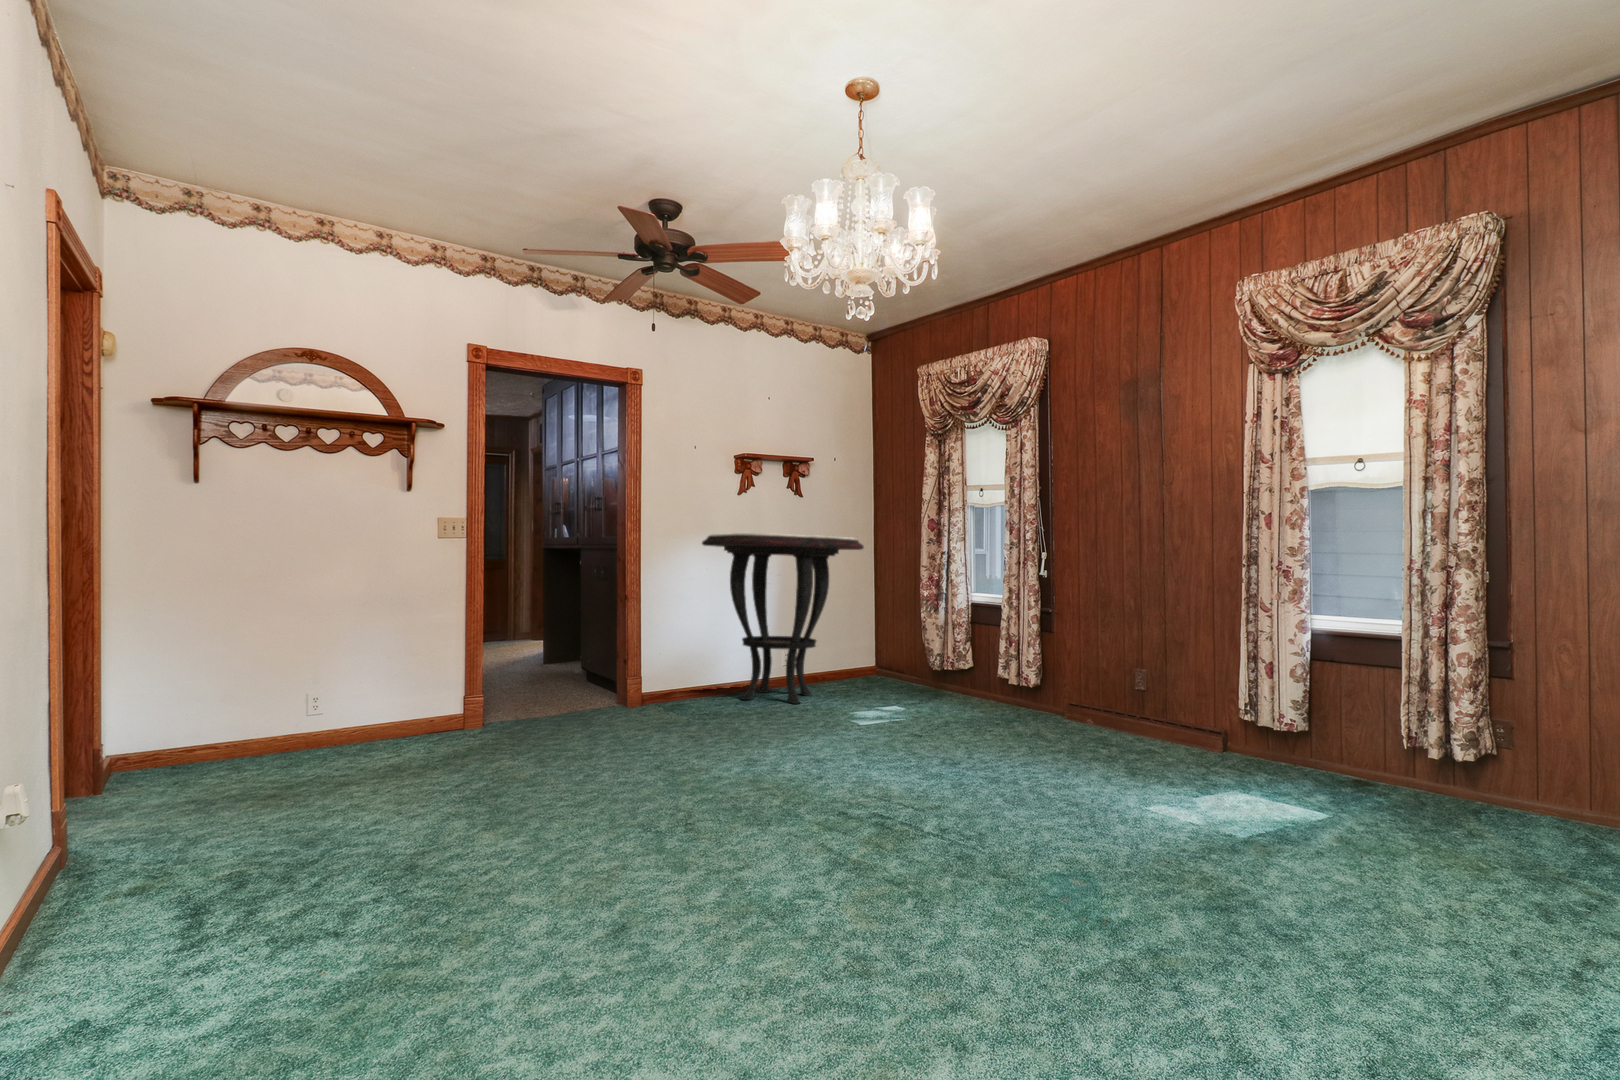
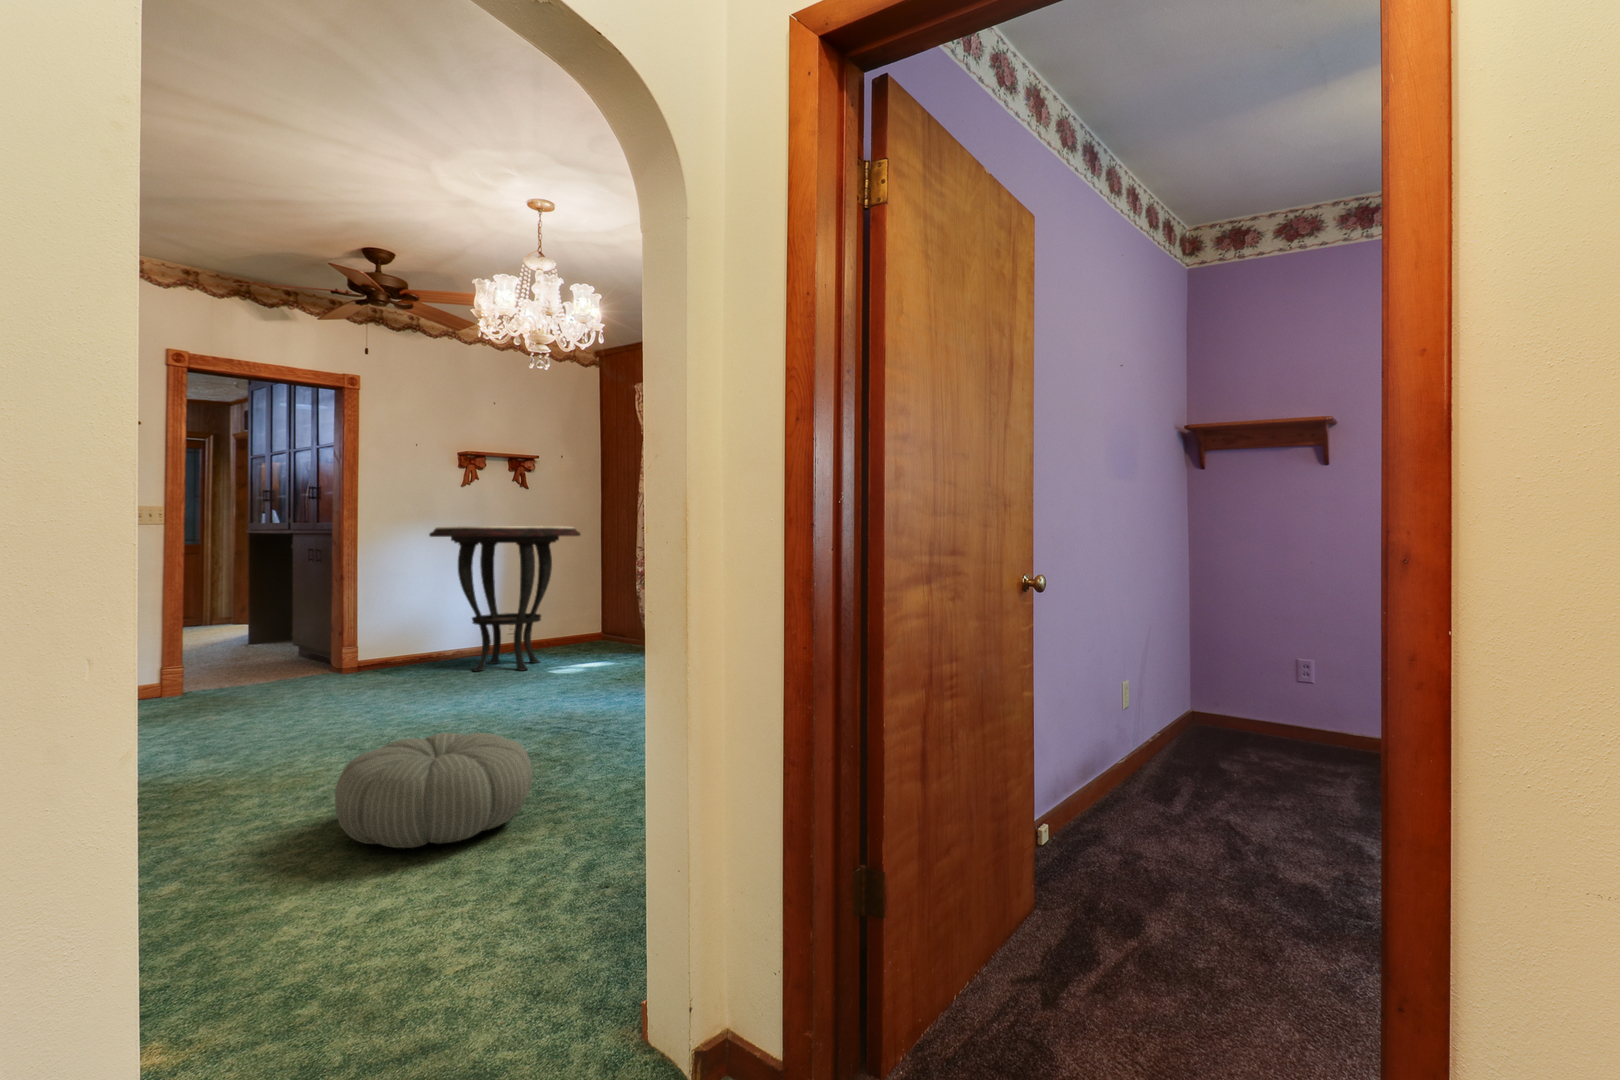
pouf: none [586,792,840,970] -> present [335,733,532,848]

